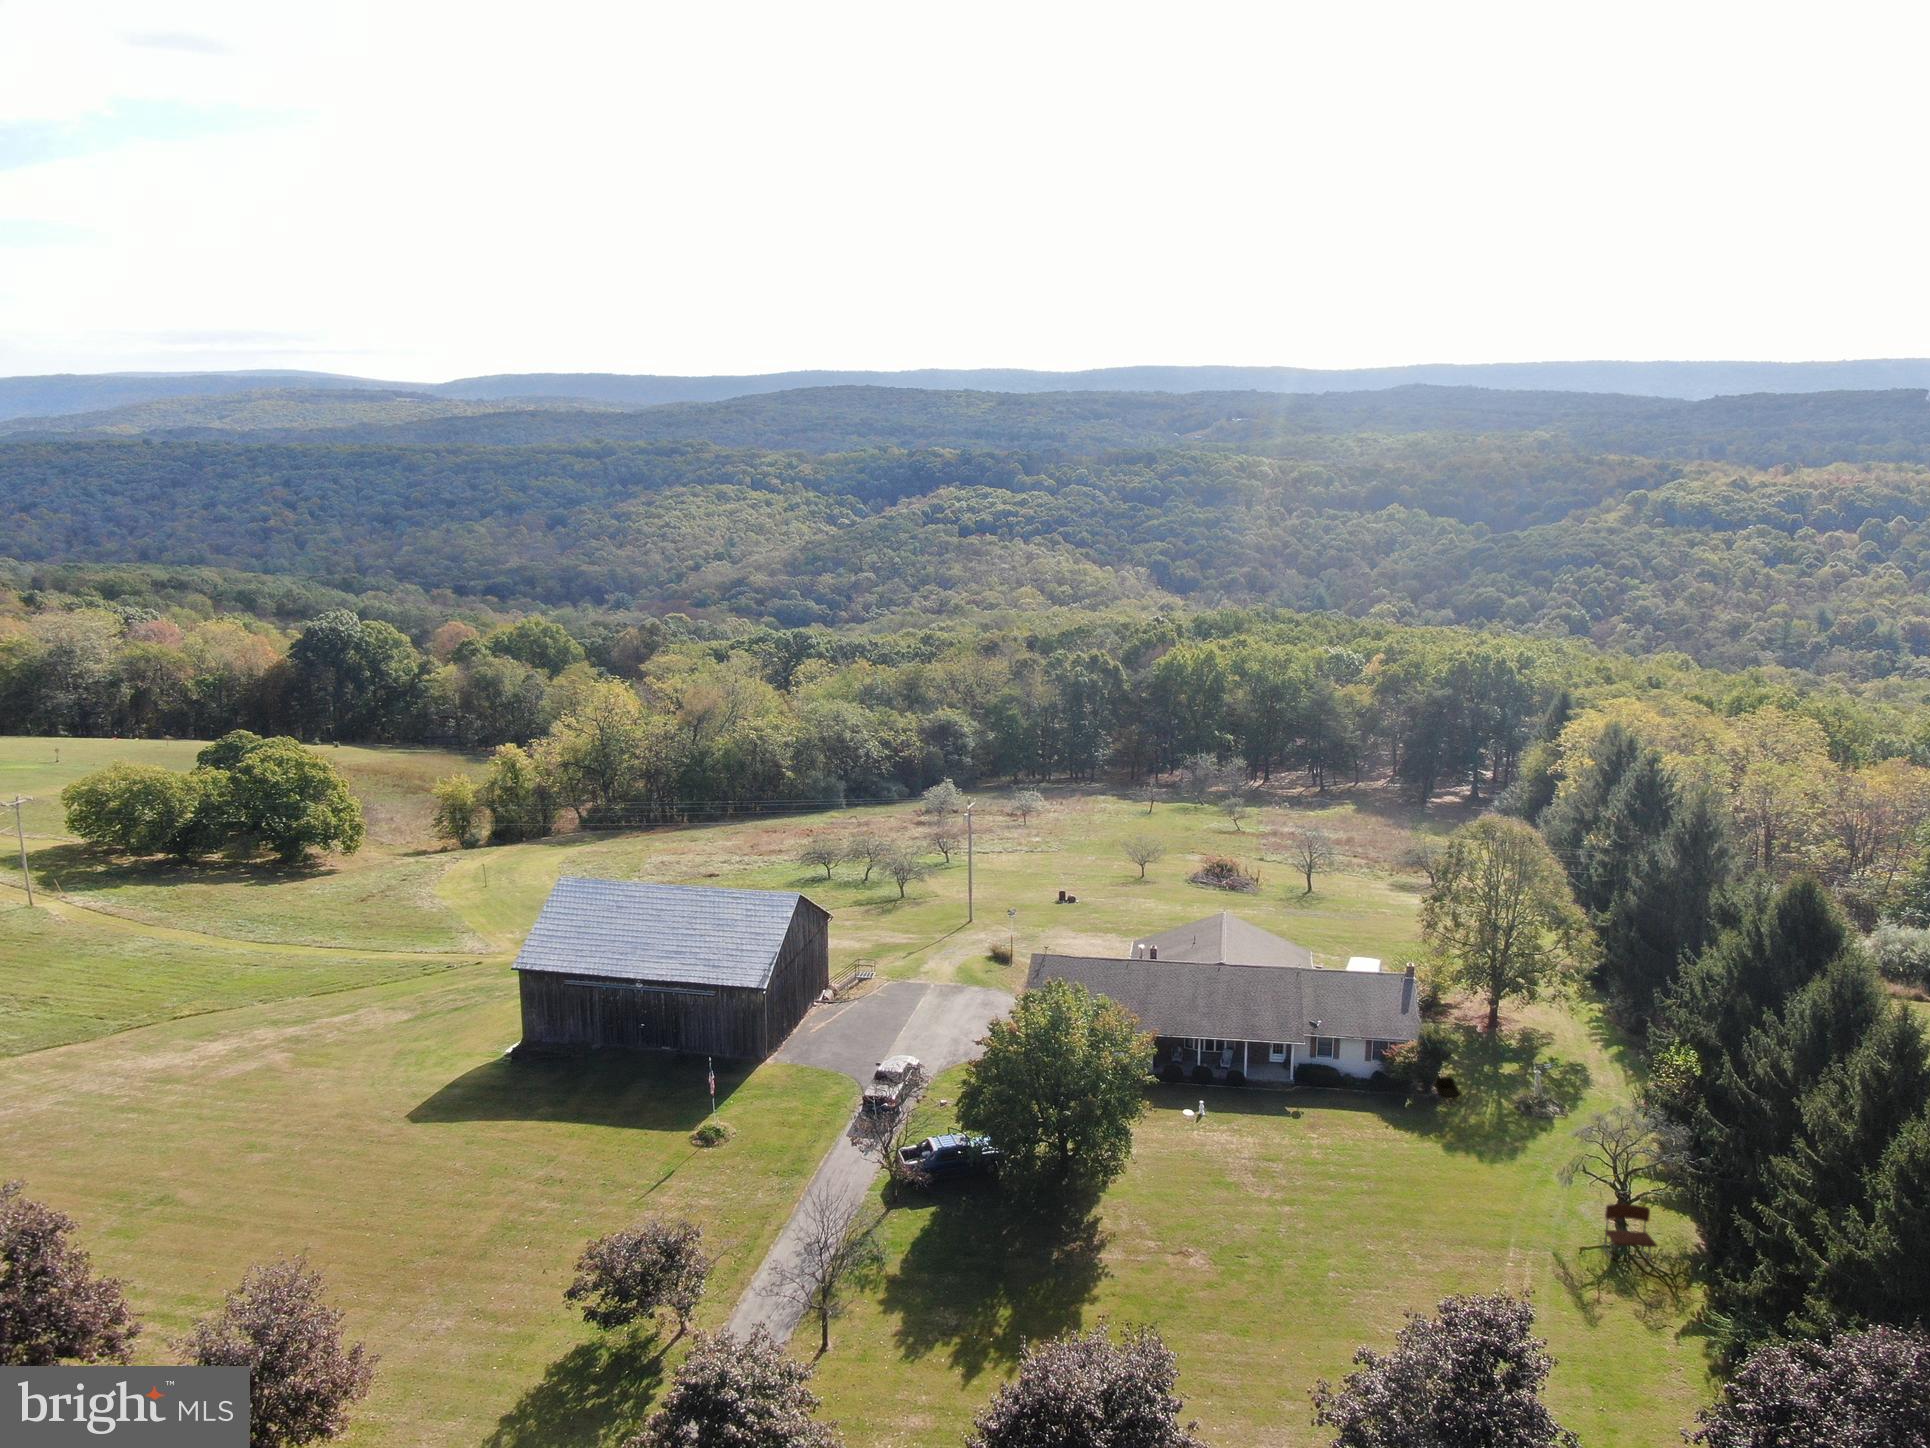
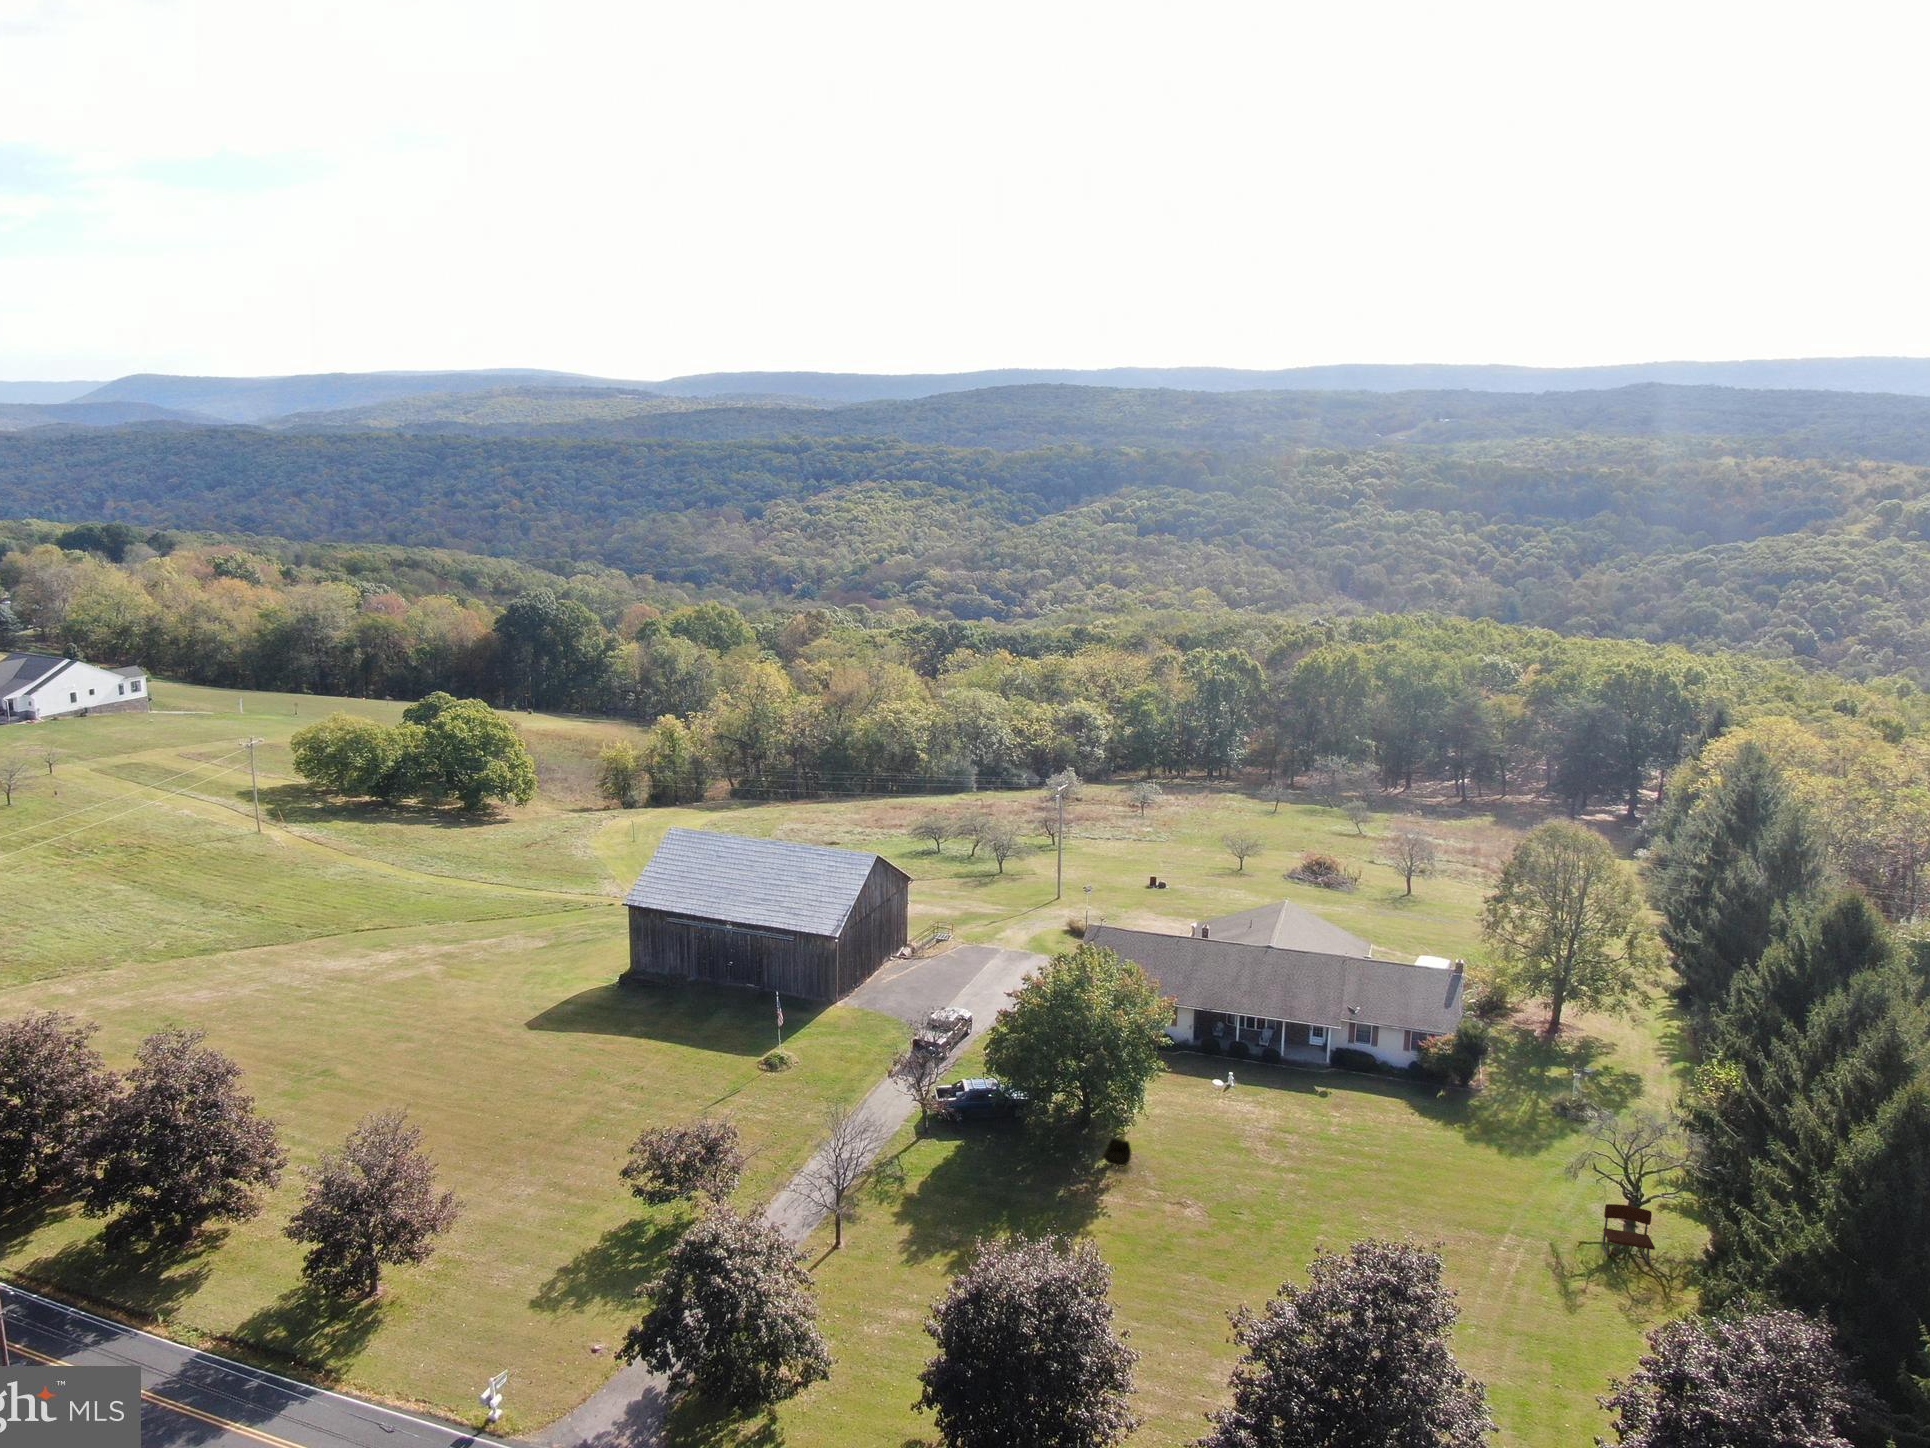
lounge chair: present [1434,1076,1461,1103] -> present [1103,1139,1131,1169]

